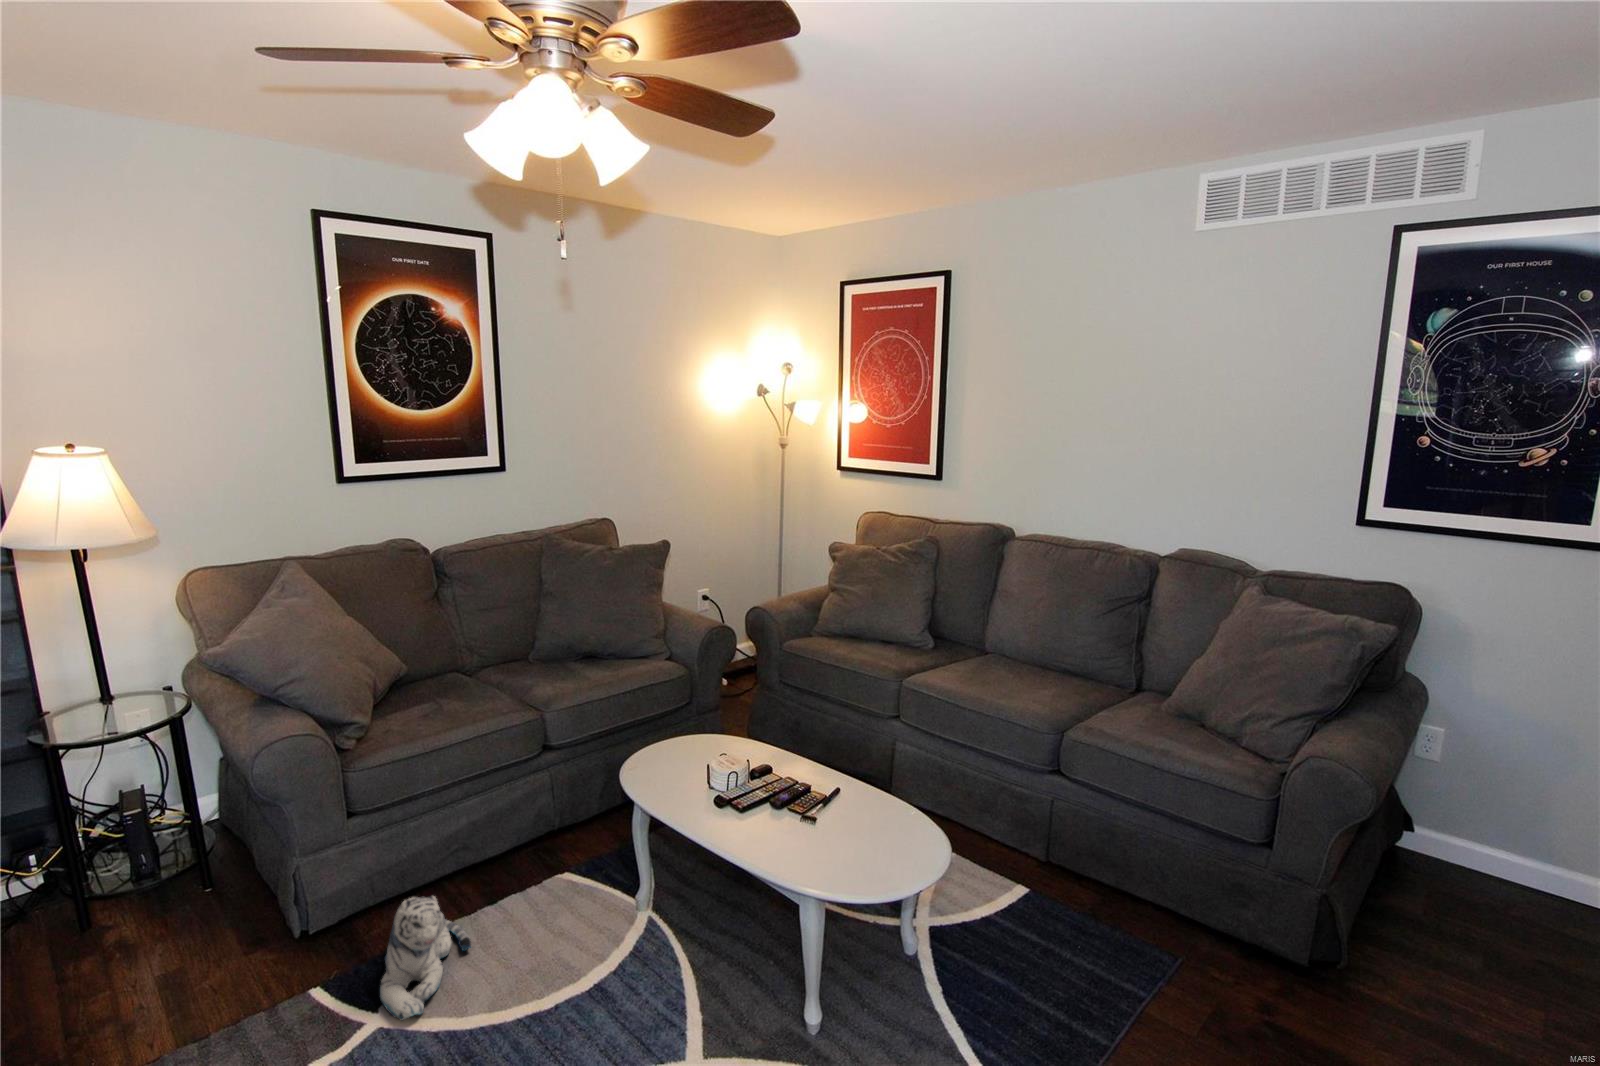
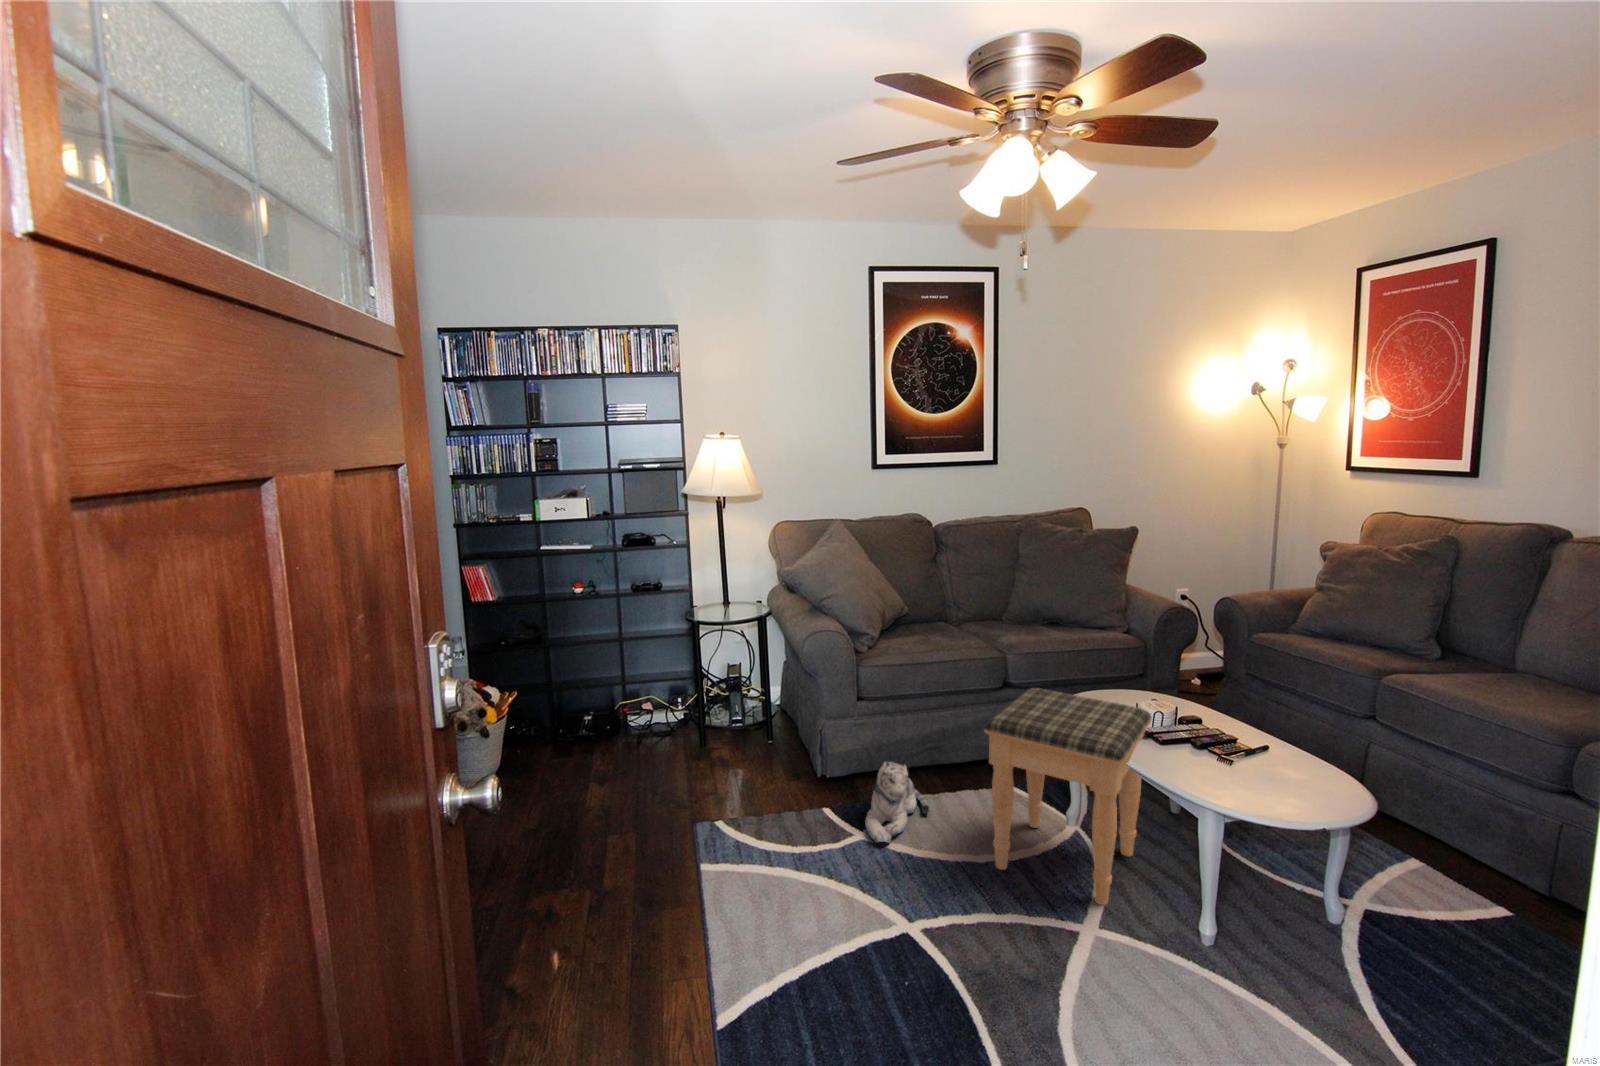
footstool: none [548,754,727,994] -> present [984,688,1152,905]

